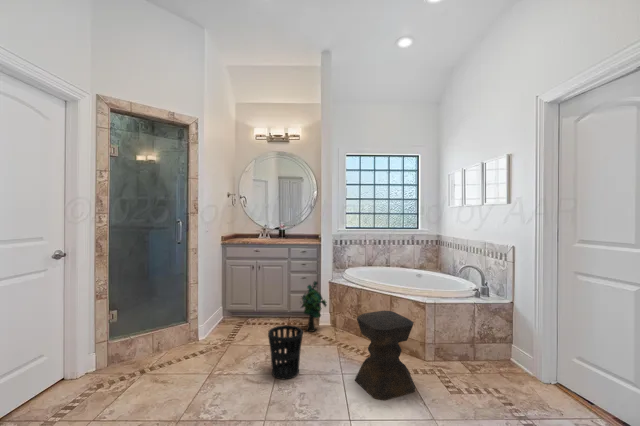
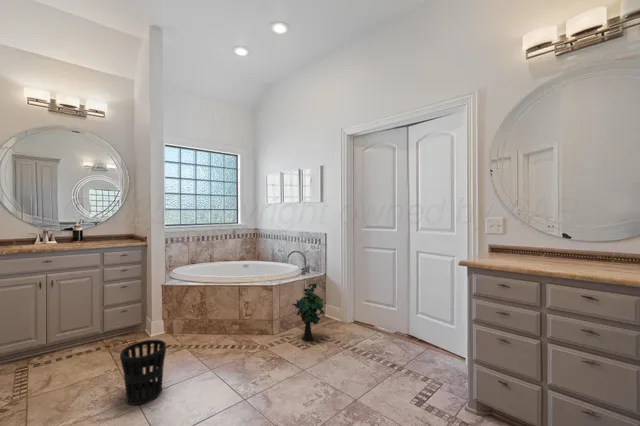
decorative plant: present [301,281,326,332] -> present [292,284,324,341]
stool: present [355,310,415,401] -> none [226,299,281,380]

